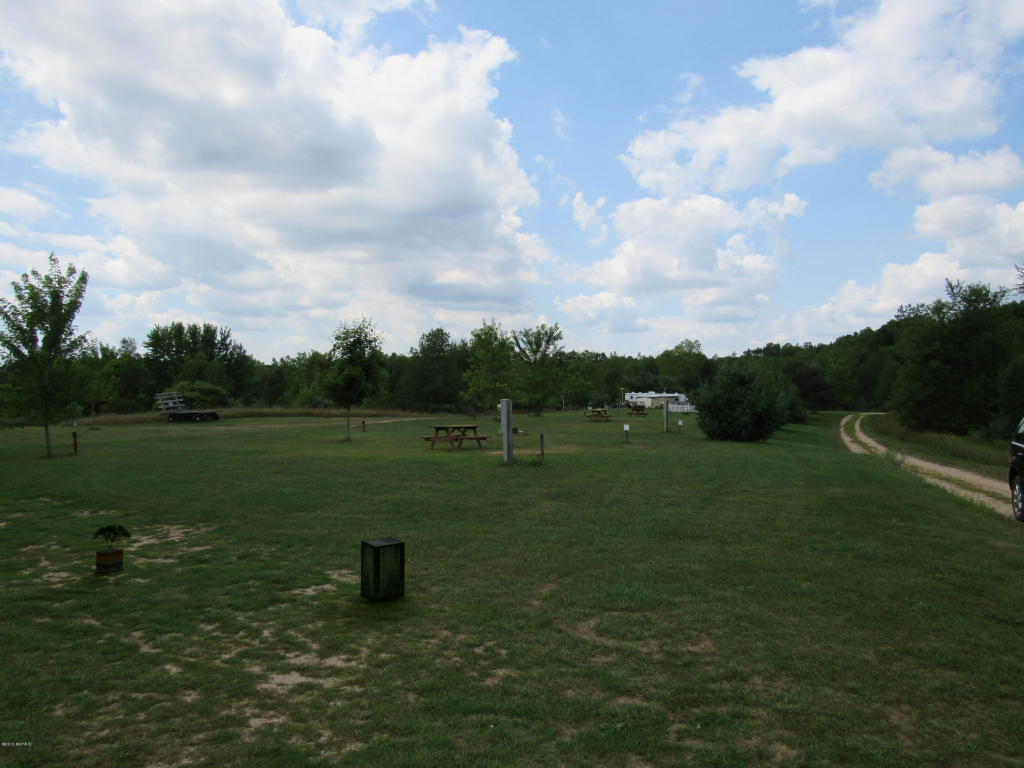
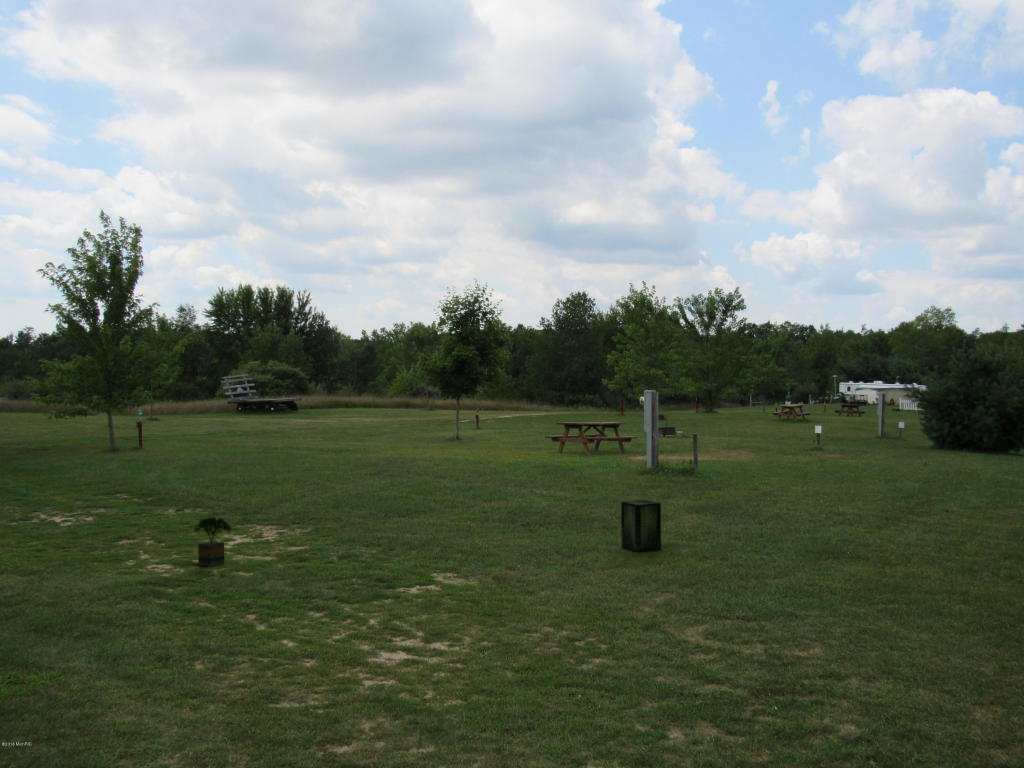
storage box: present [361,537,405,602] -> present [621,500,661,552]

